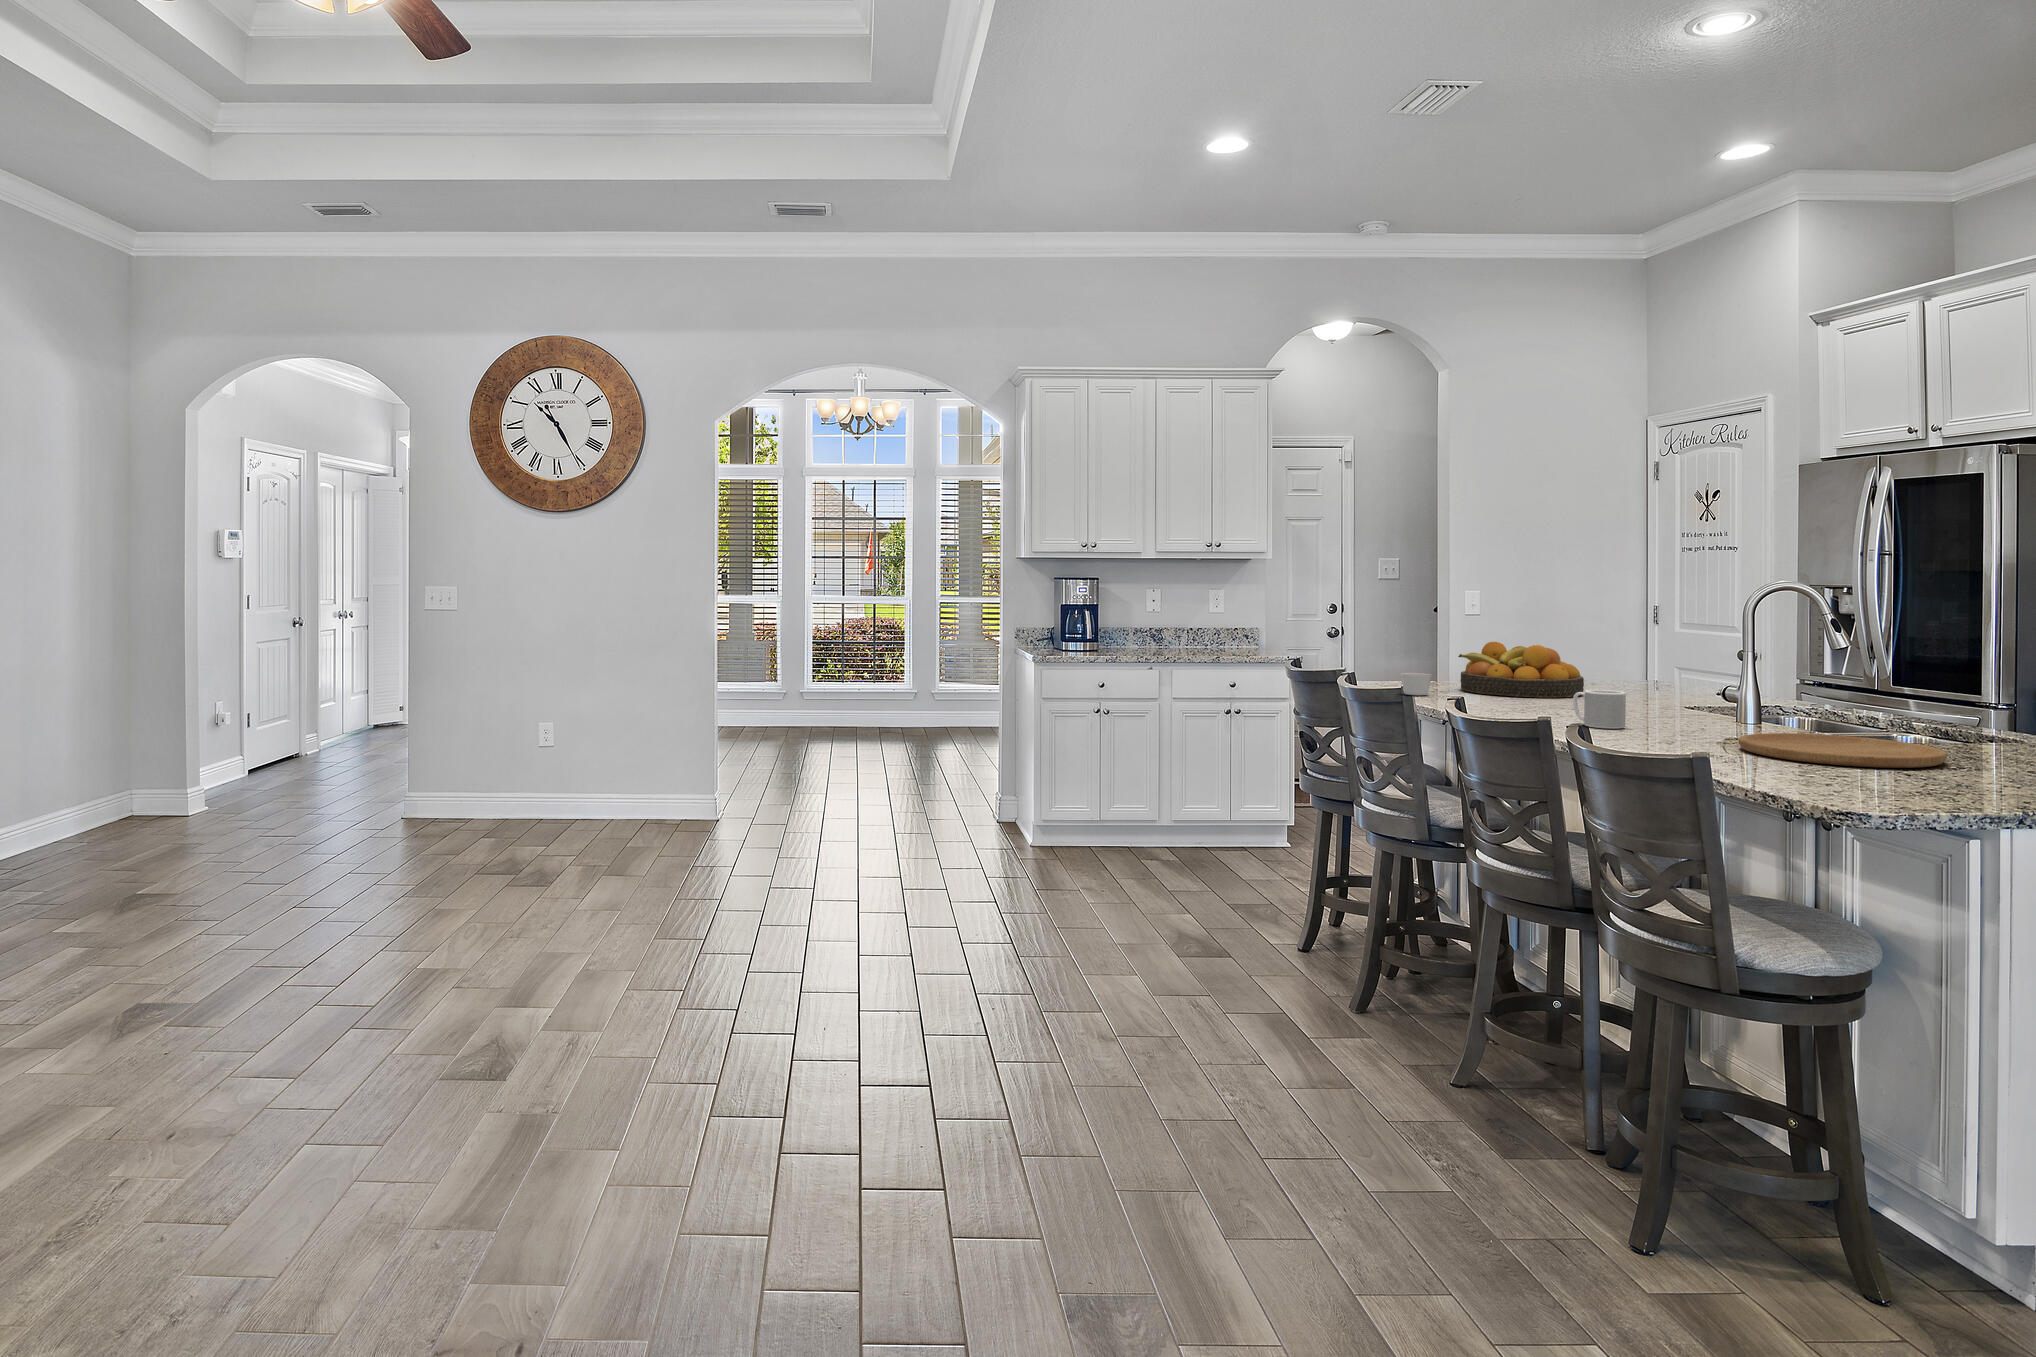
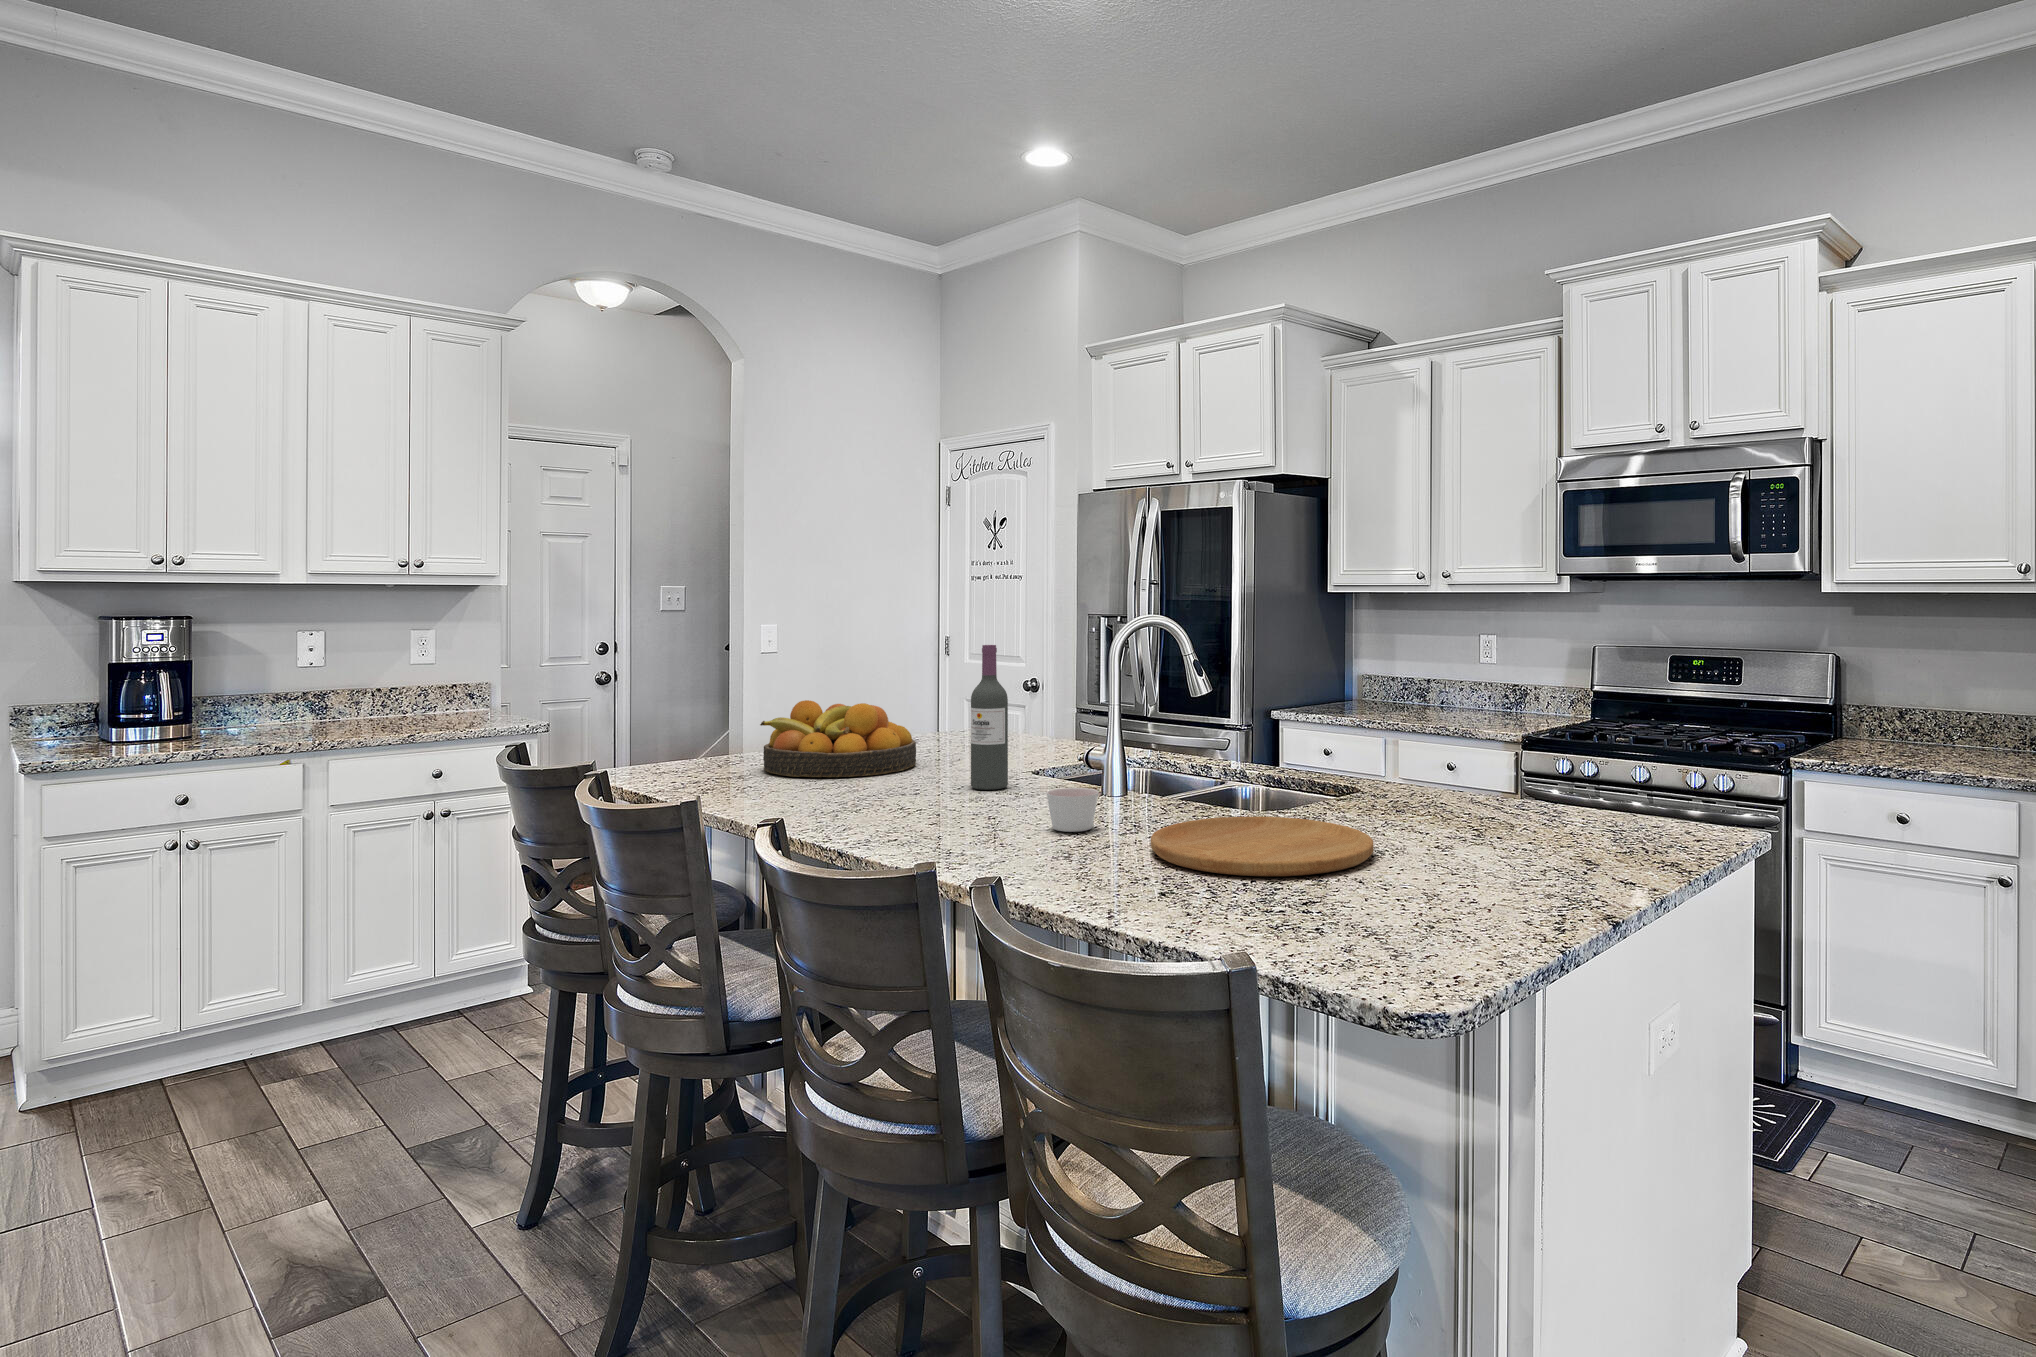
wine bottle: none [1621,603,1654,711] -> present [971,645,1008,790]
candle: present [1401,673,1432,695] -> present [1046,788,1098,832]
mug: present [1573,690,1626,729] -> none [929,775,997,835]

